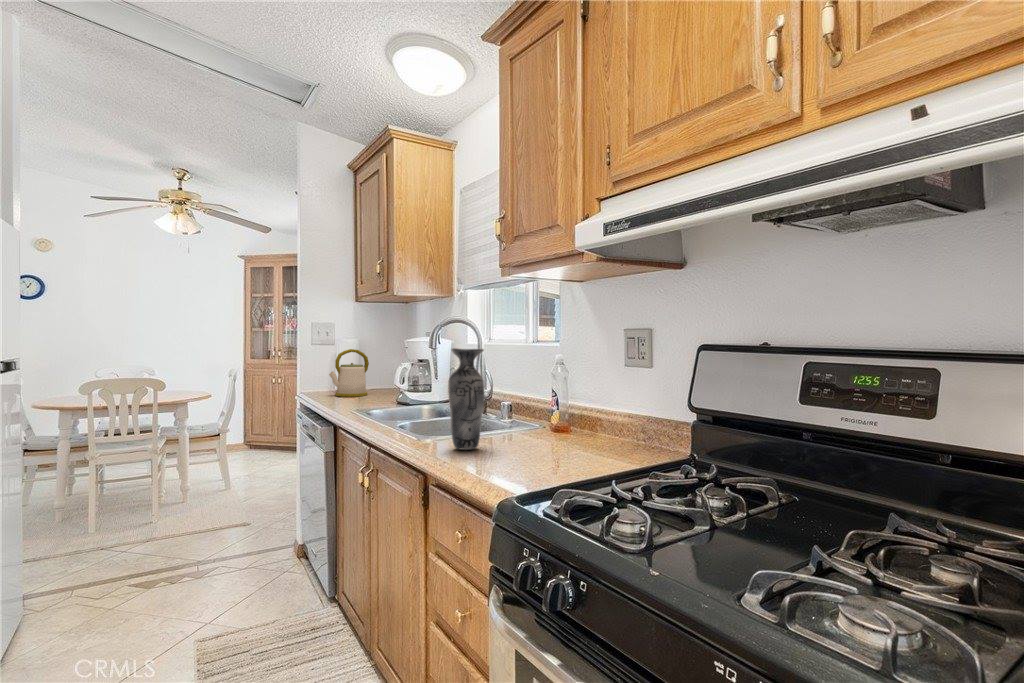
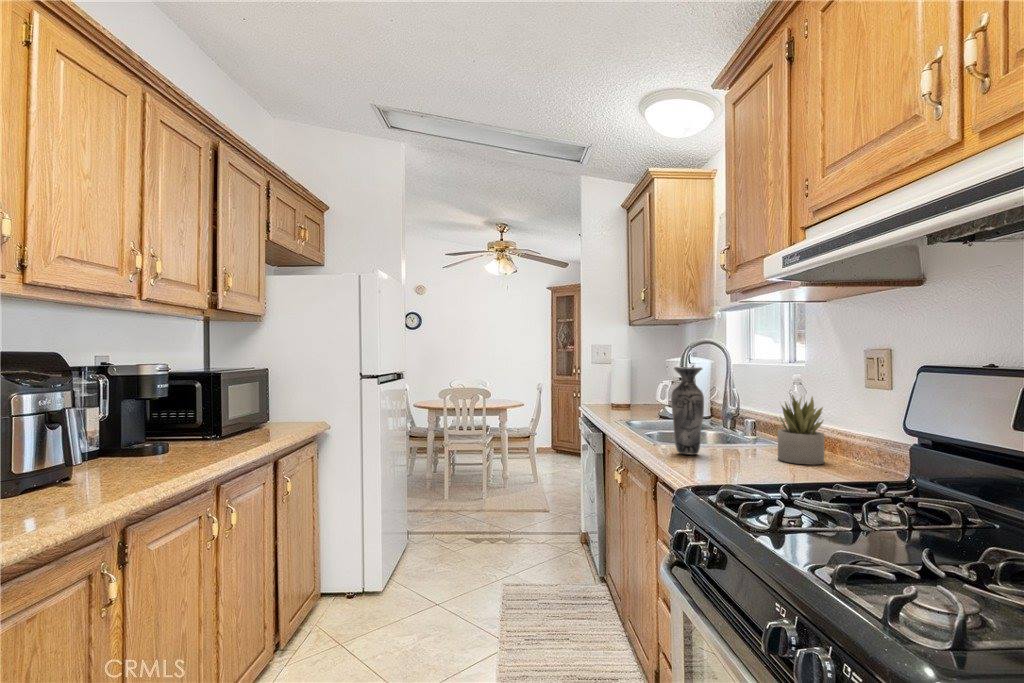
kettle: present [329,349,369,397] -> none [604,367,639,409]
succulent plant: none [552,375,600,448] -> present [778,395,824,465]

